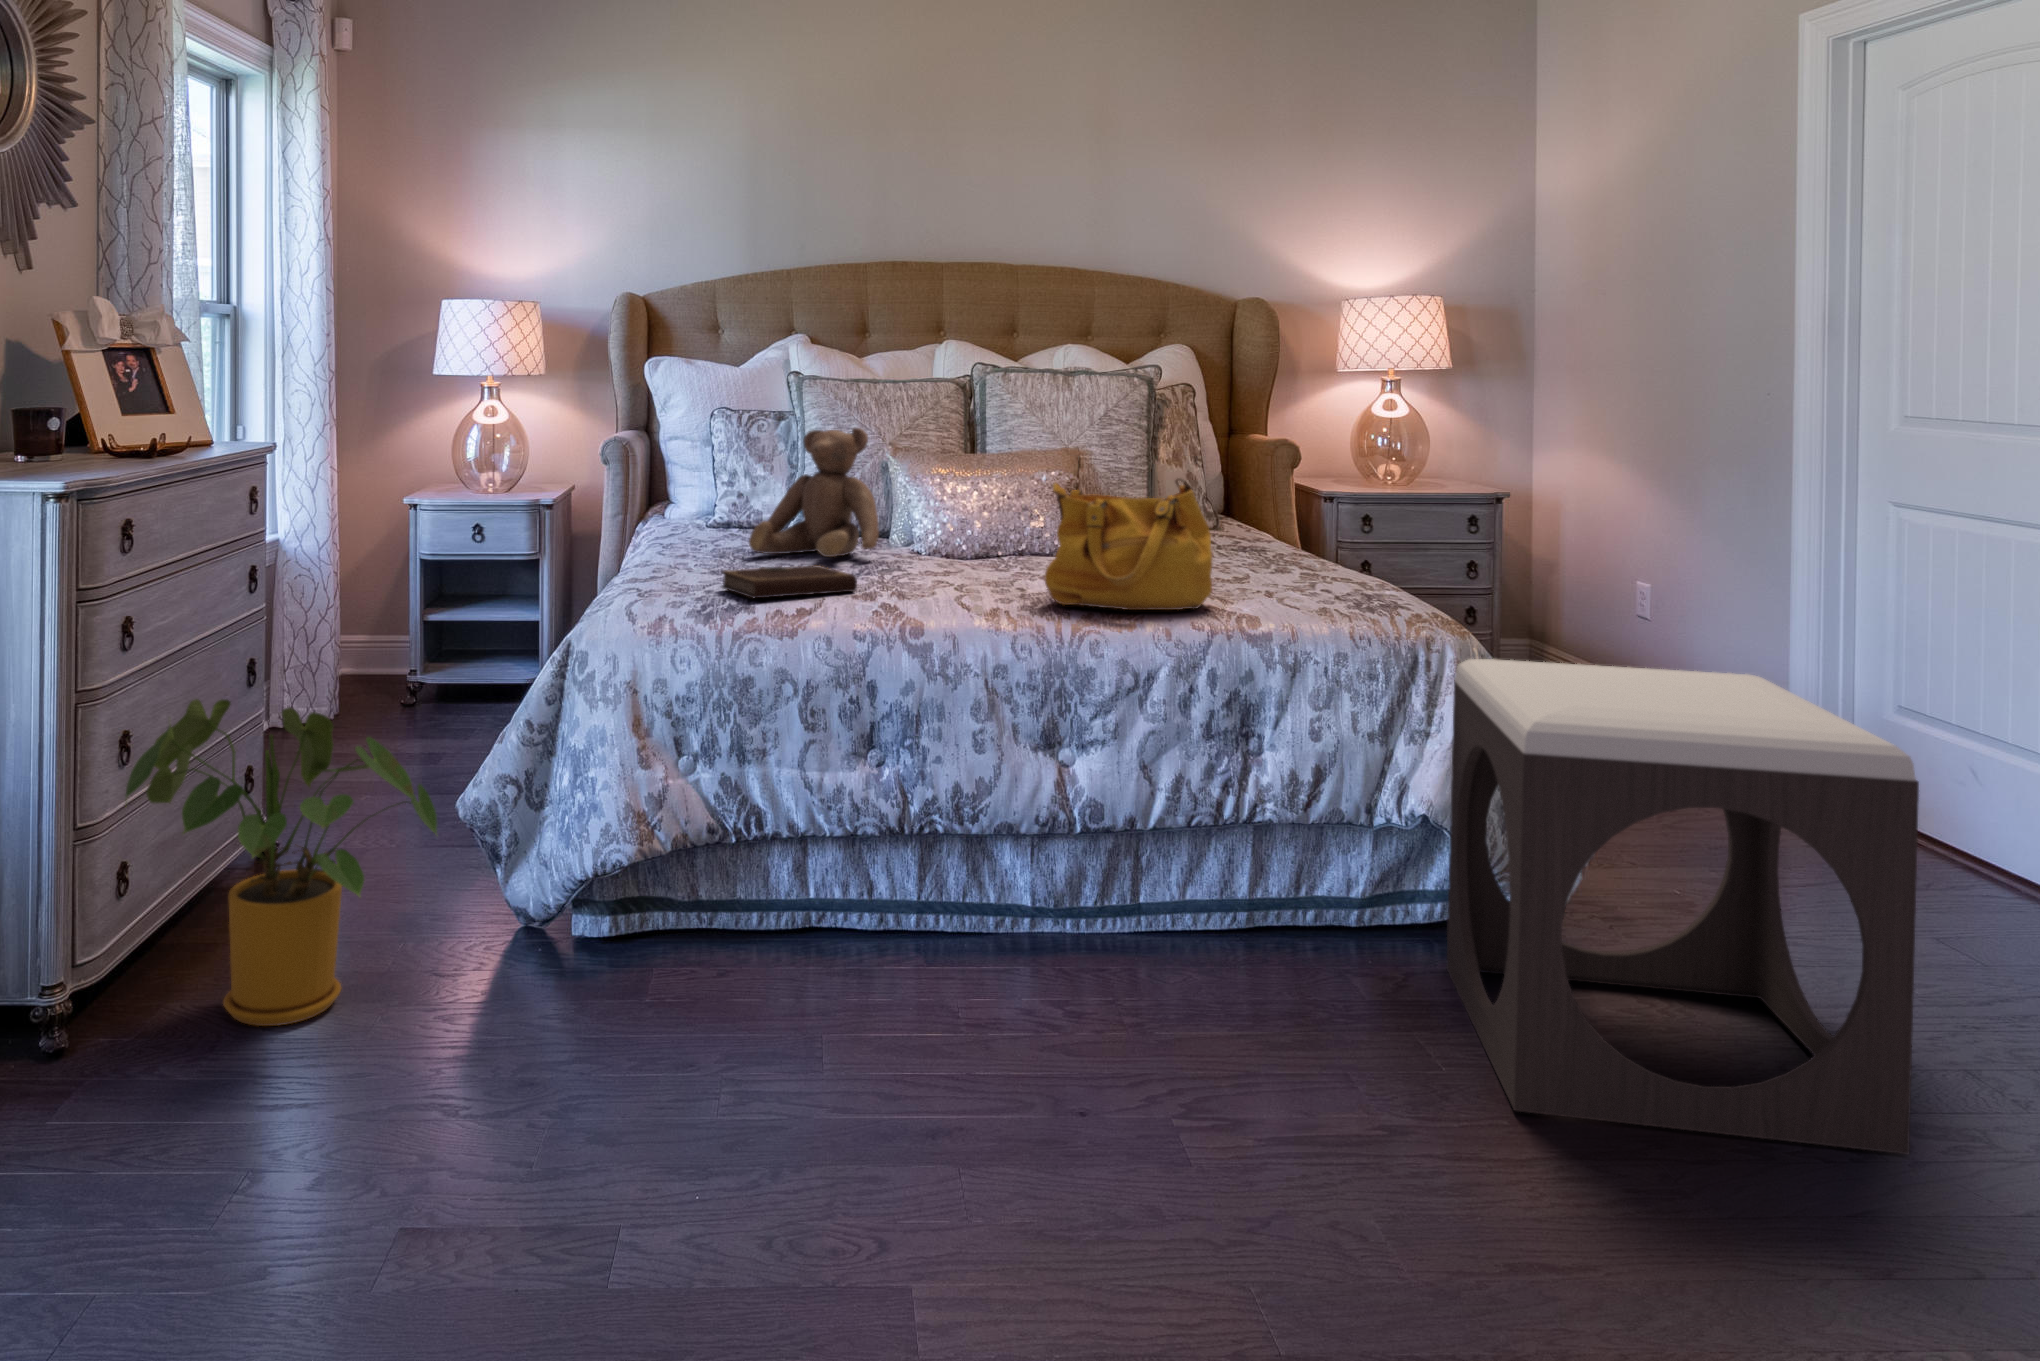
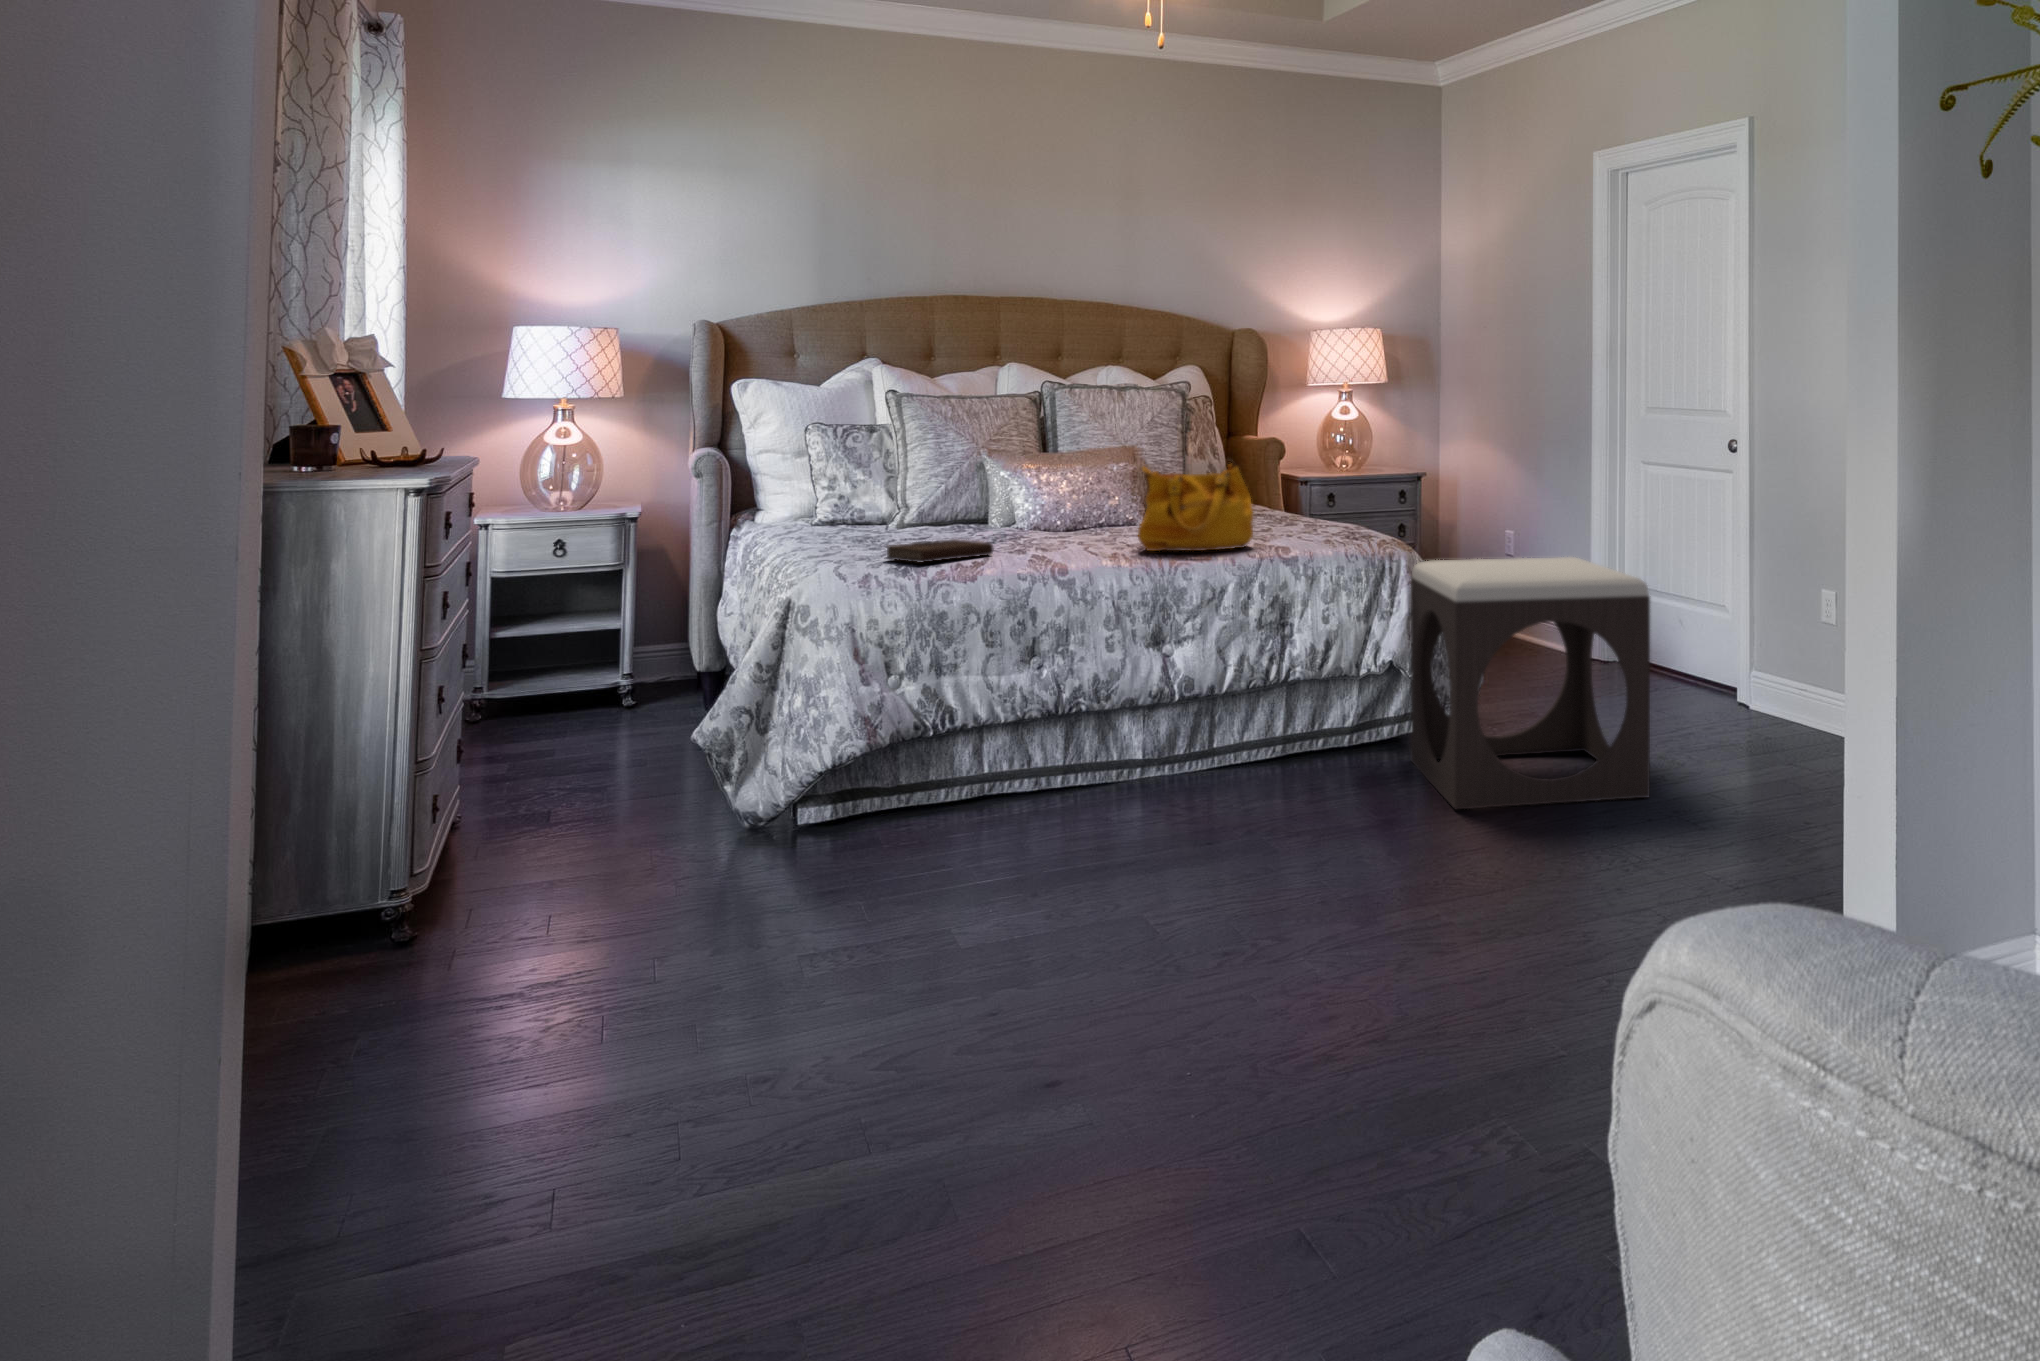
teddy bear: present [749,428,879,557] -> none [878,435,988,538]
house plant: present [126,699,437,1026] -> none [467,654,730,890]

